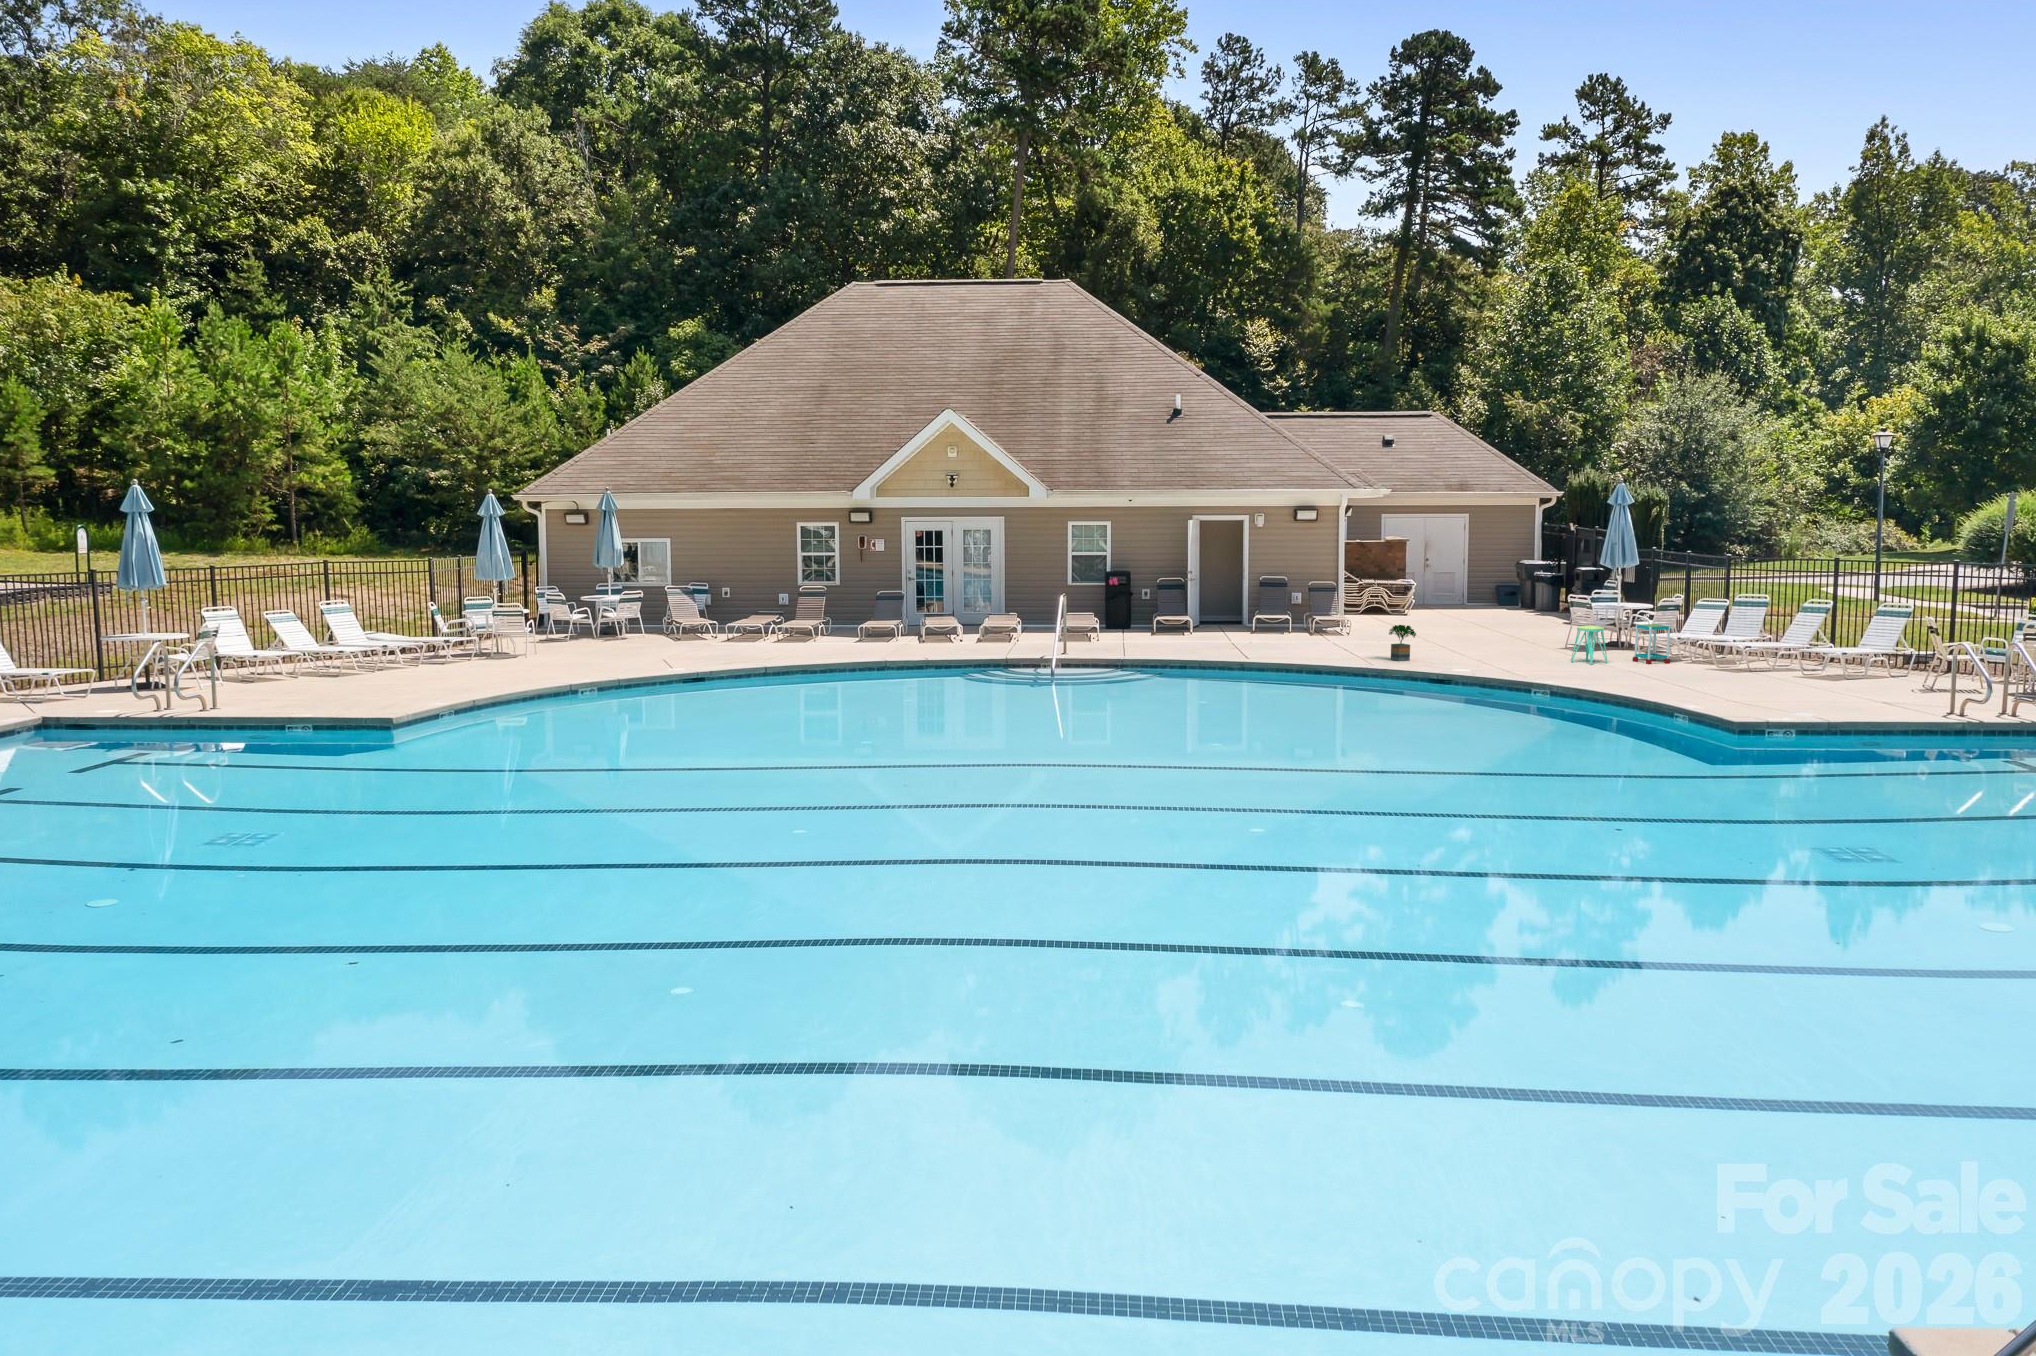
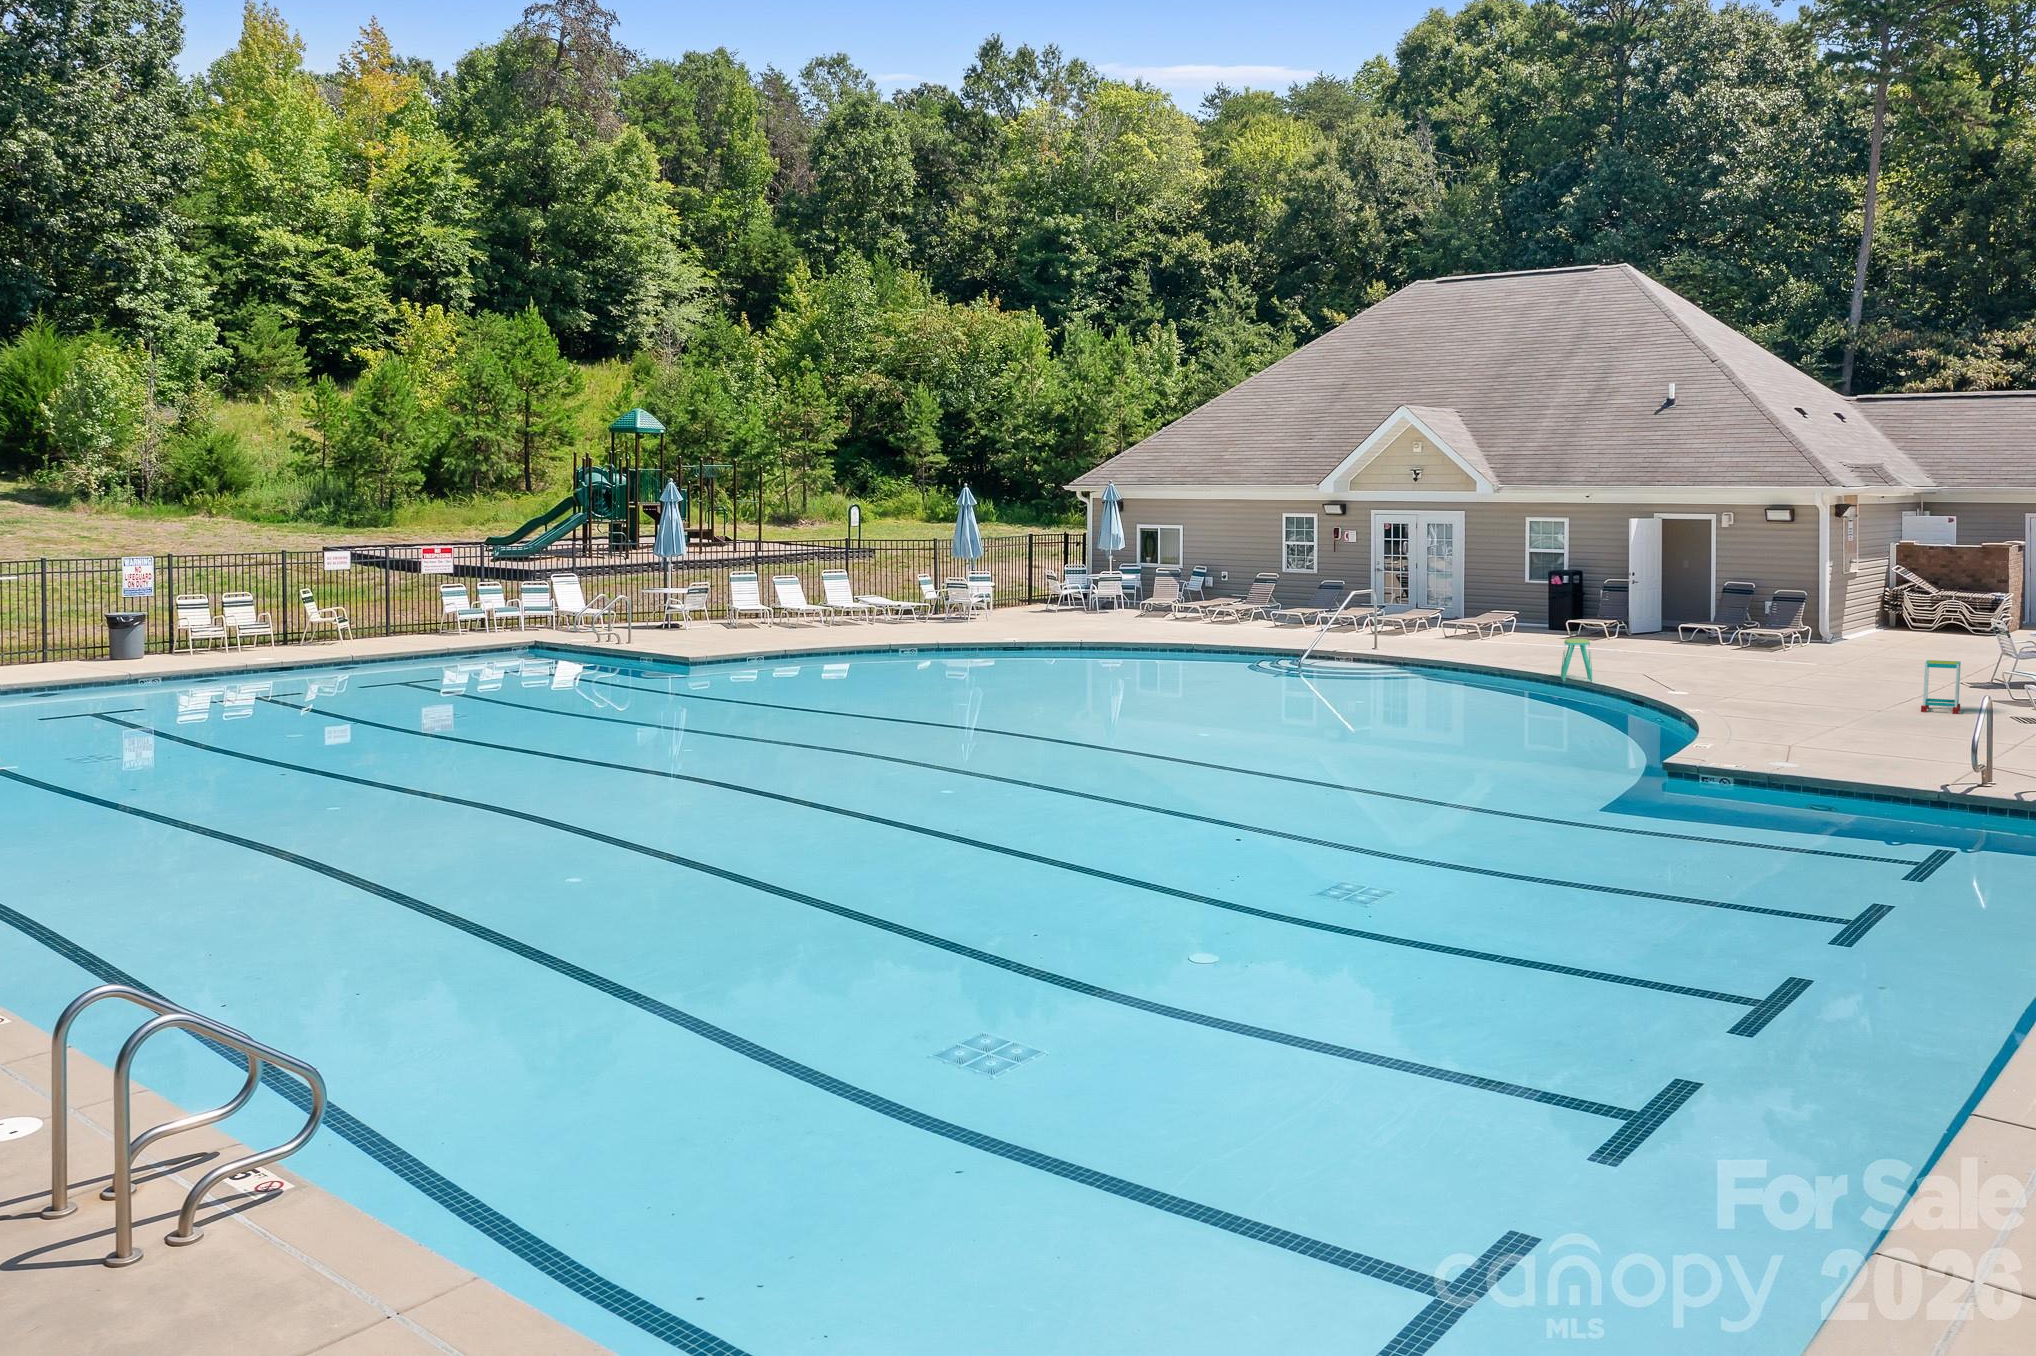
potted tree: present [1389,625,1416,661] -> none [1627,640,1658,683]
stool: present [1571,626,1607,665] -> present [1561,639,1592,682]

